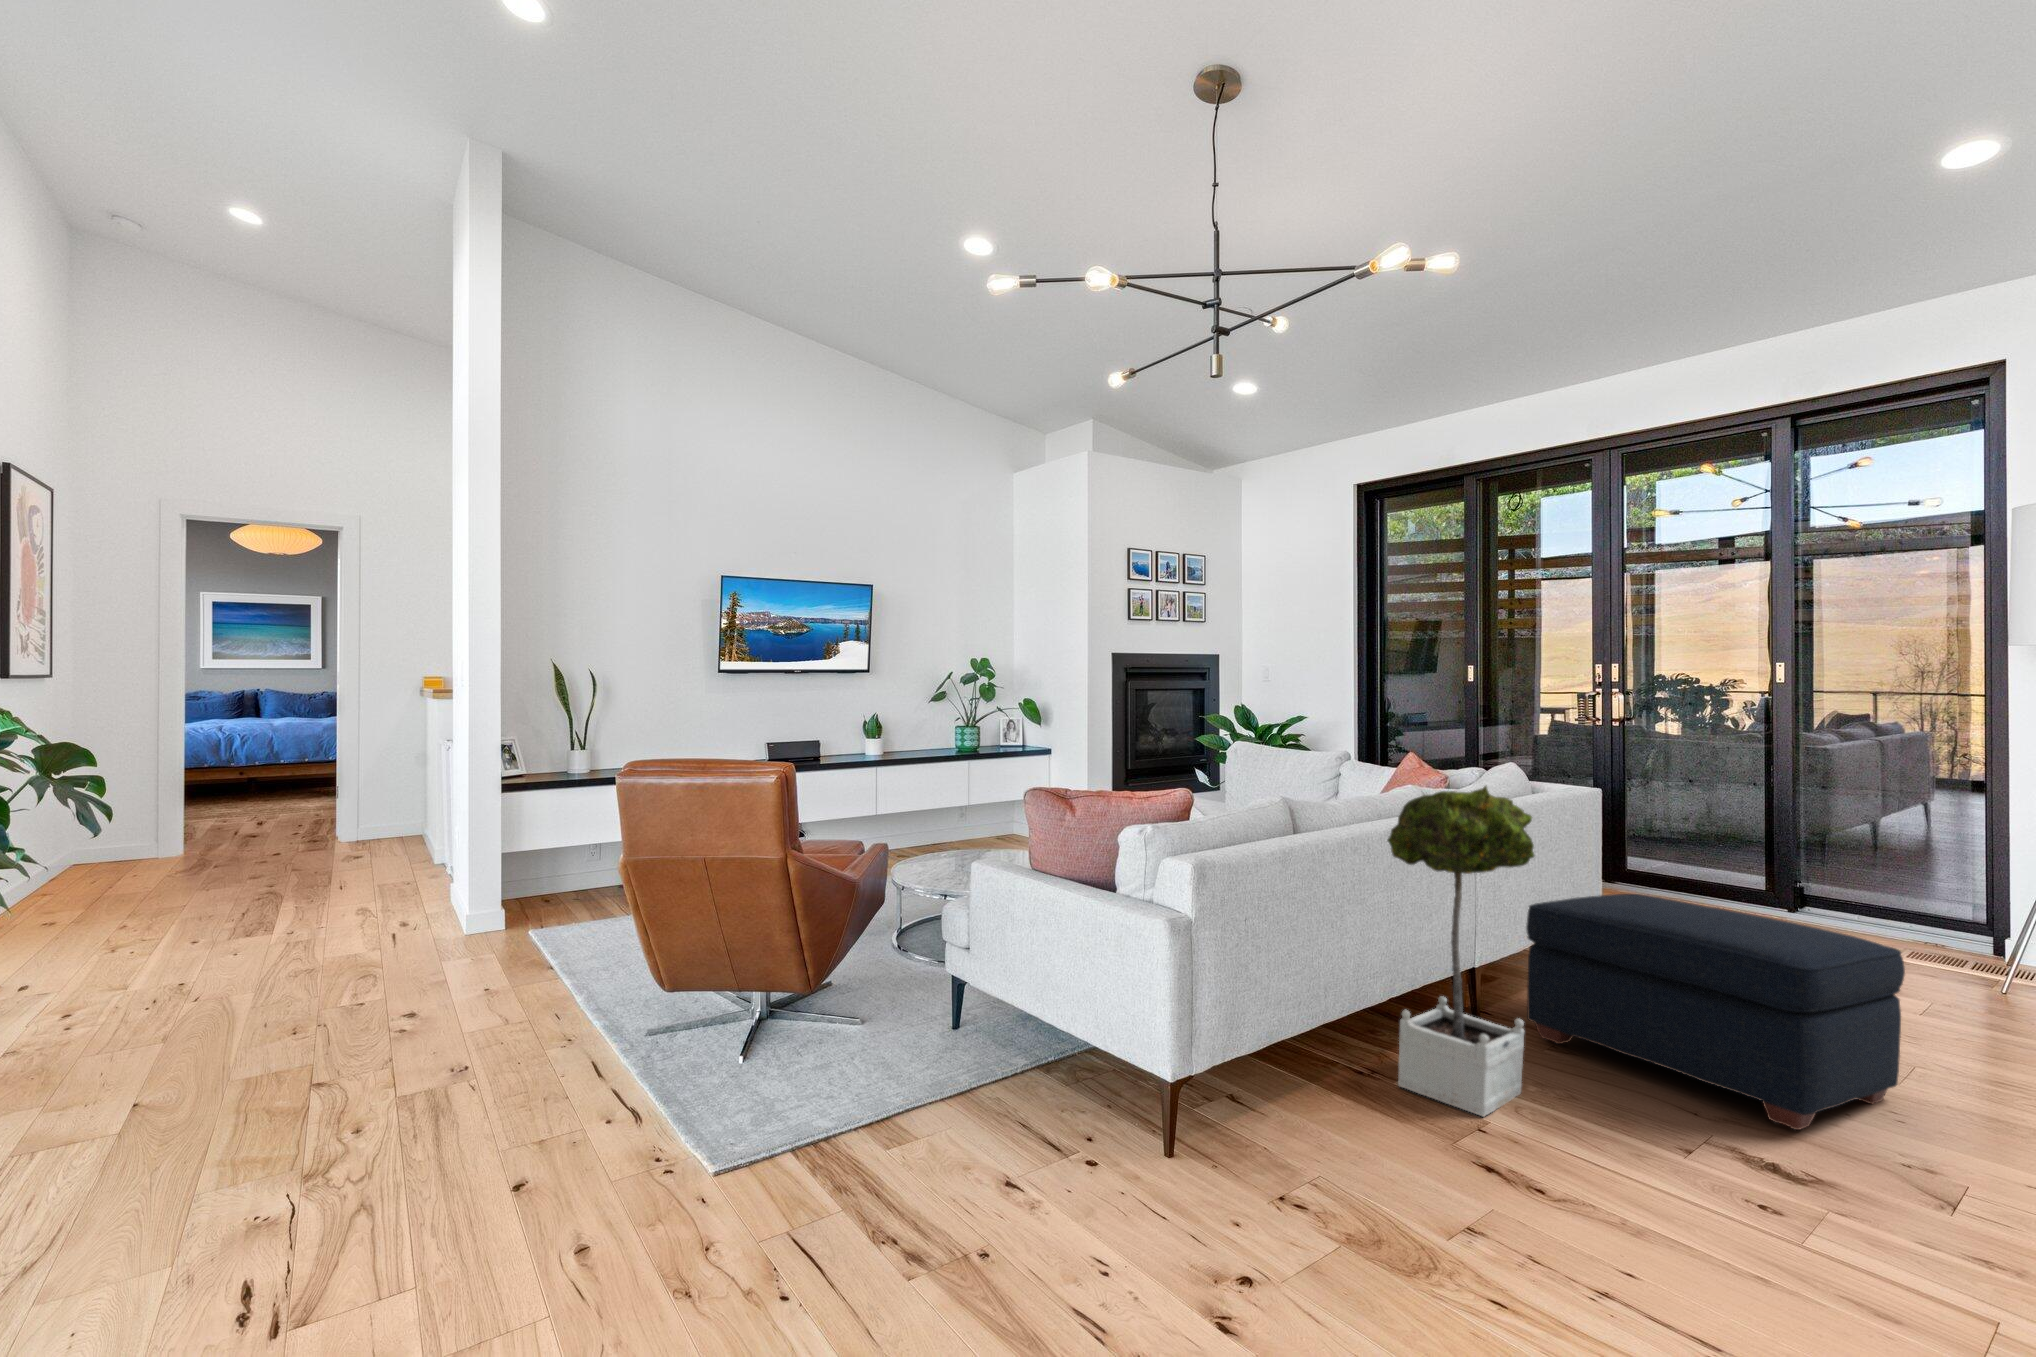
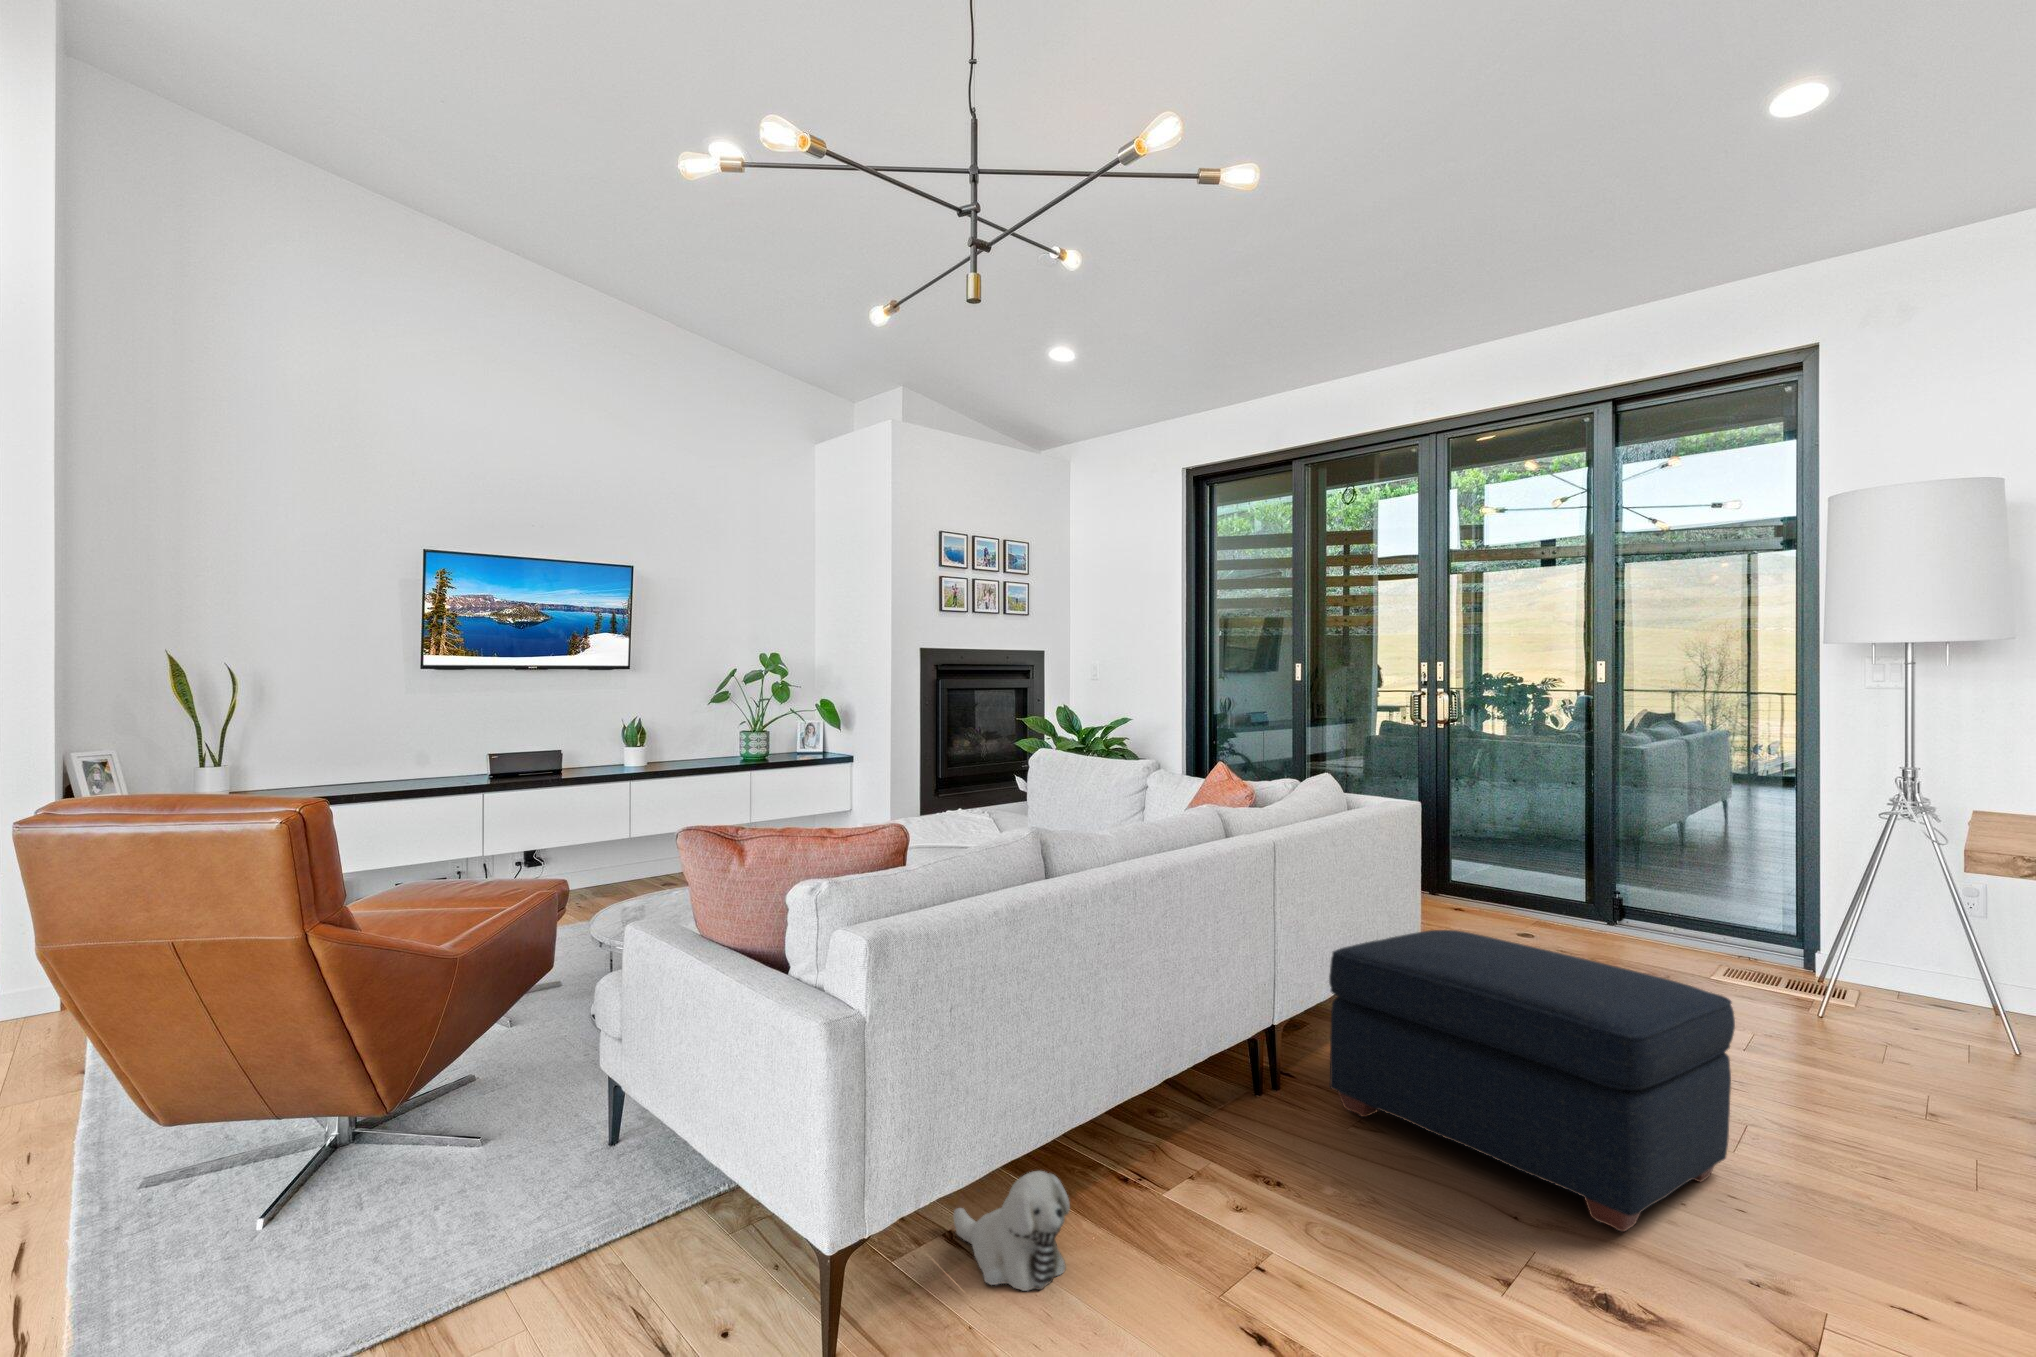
potted tree: present [1388,786,1534,1116] -> none [1154,818,1326,1240]
plush toy: none [1232,1050,1330,1135] -> present [954,1171,1070,1291]

